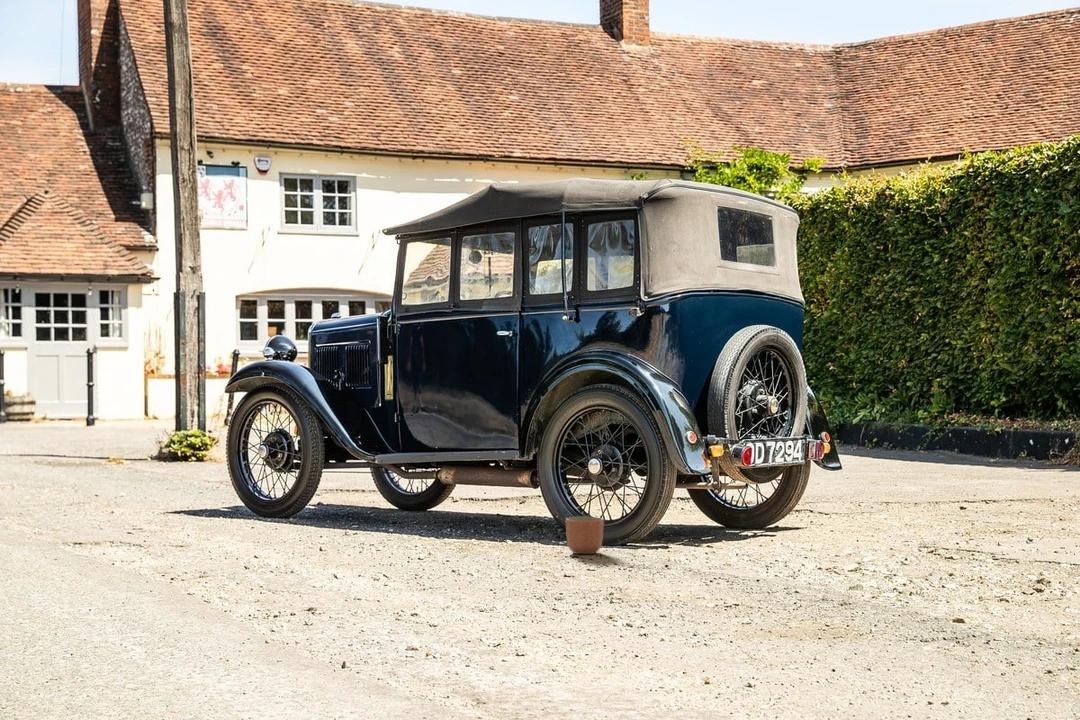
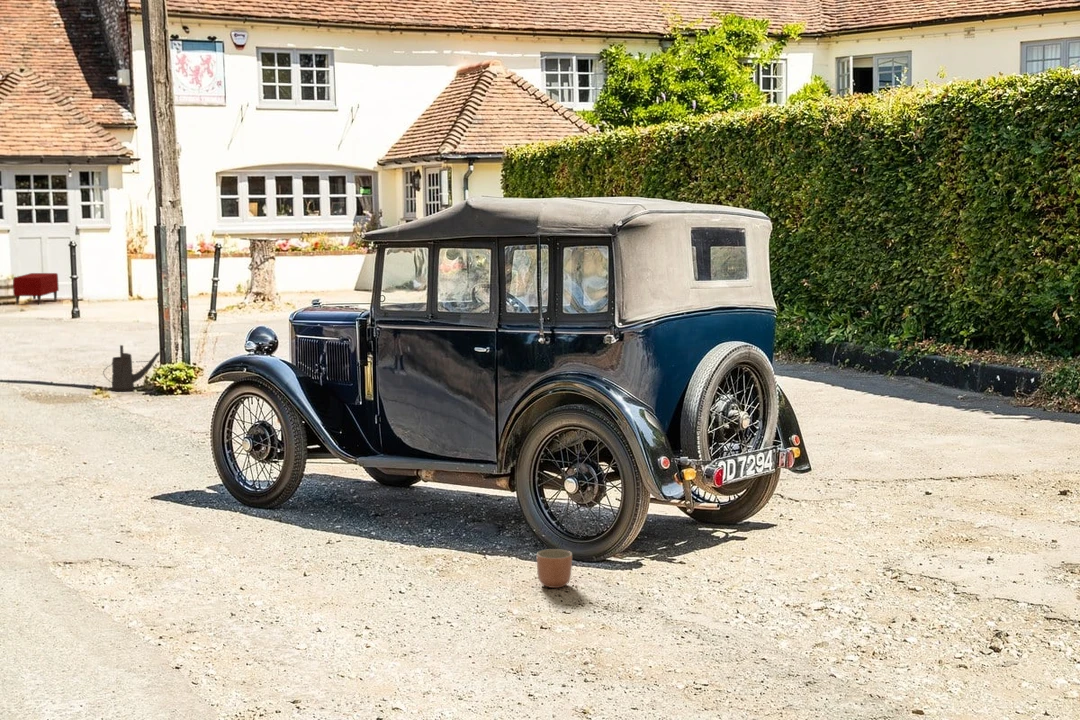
bench: none [29,389,75,418] -> present [13,273,59,305]
watering can: none [116,412,174,459] -> present [111,345,160,391]

